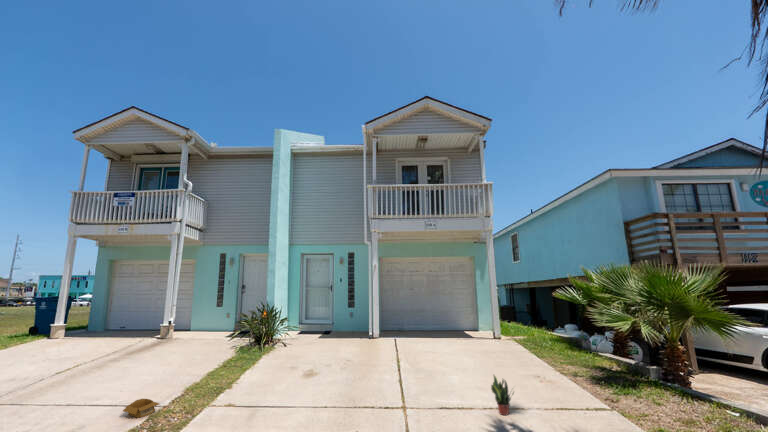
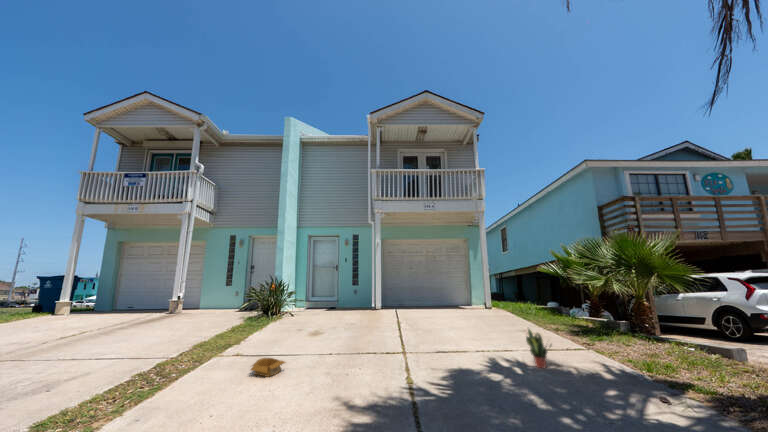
cardboard box: present [123,399,159,418] -> present [251,358,286,377]

